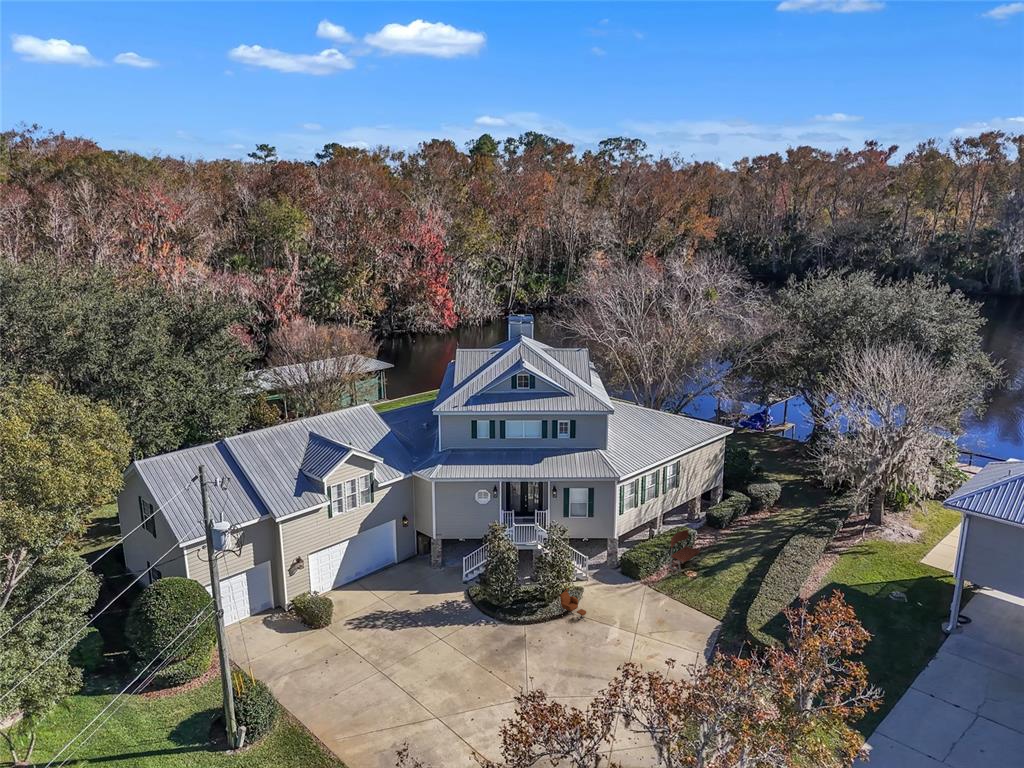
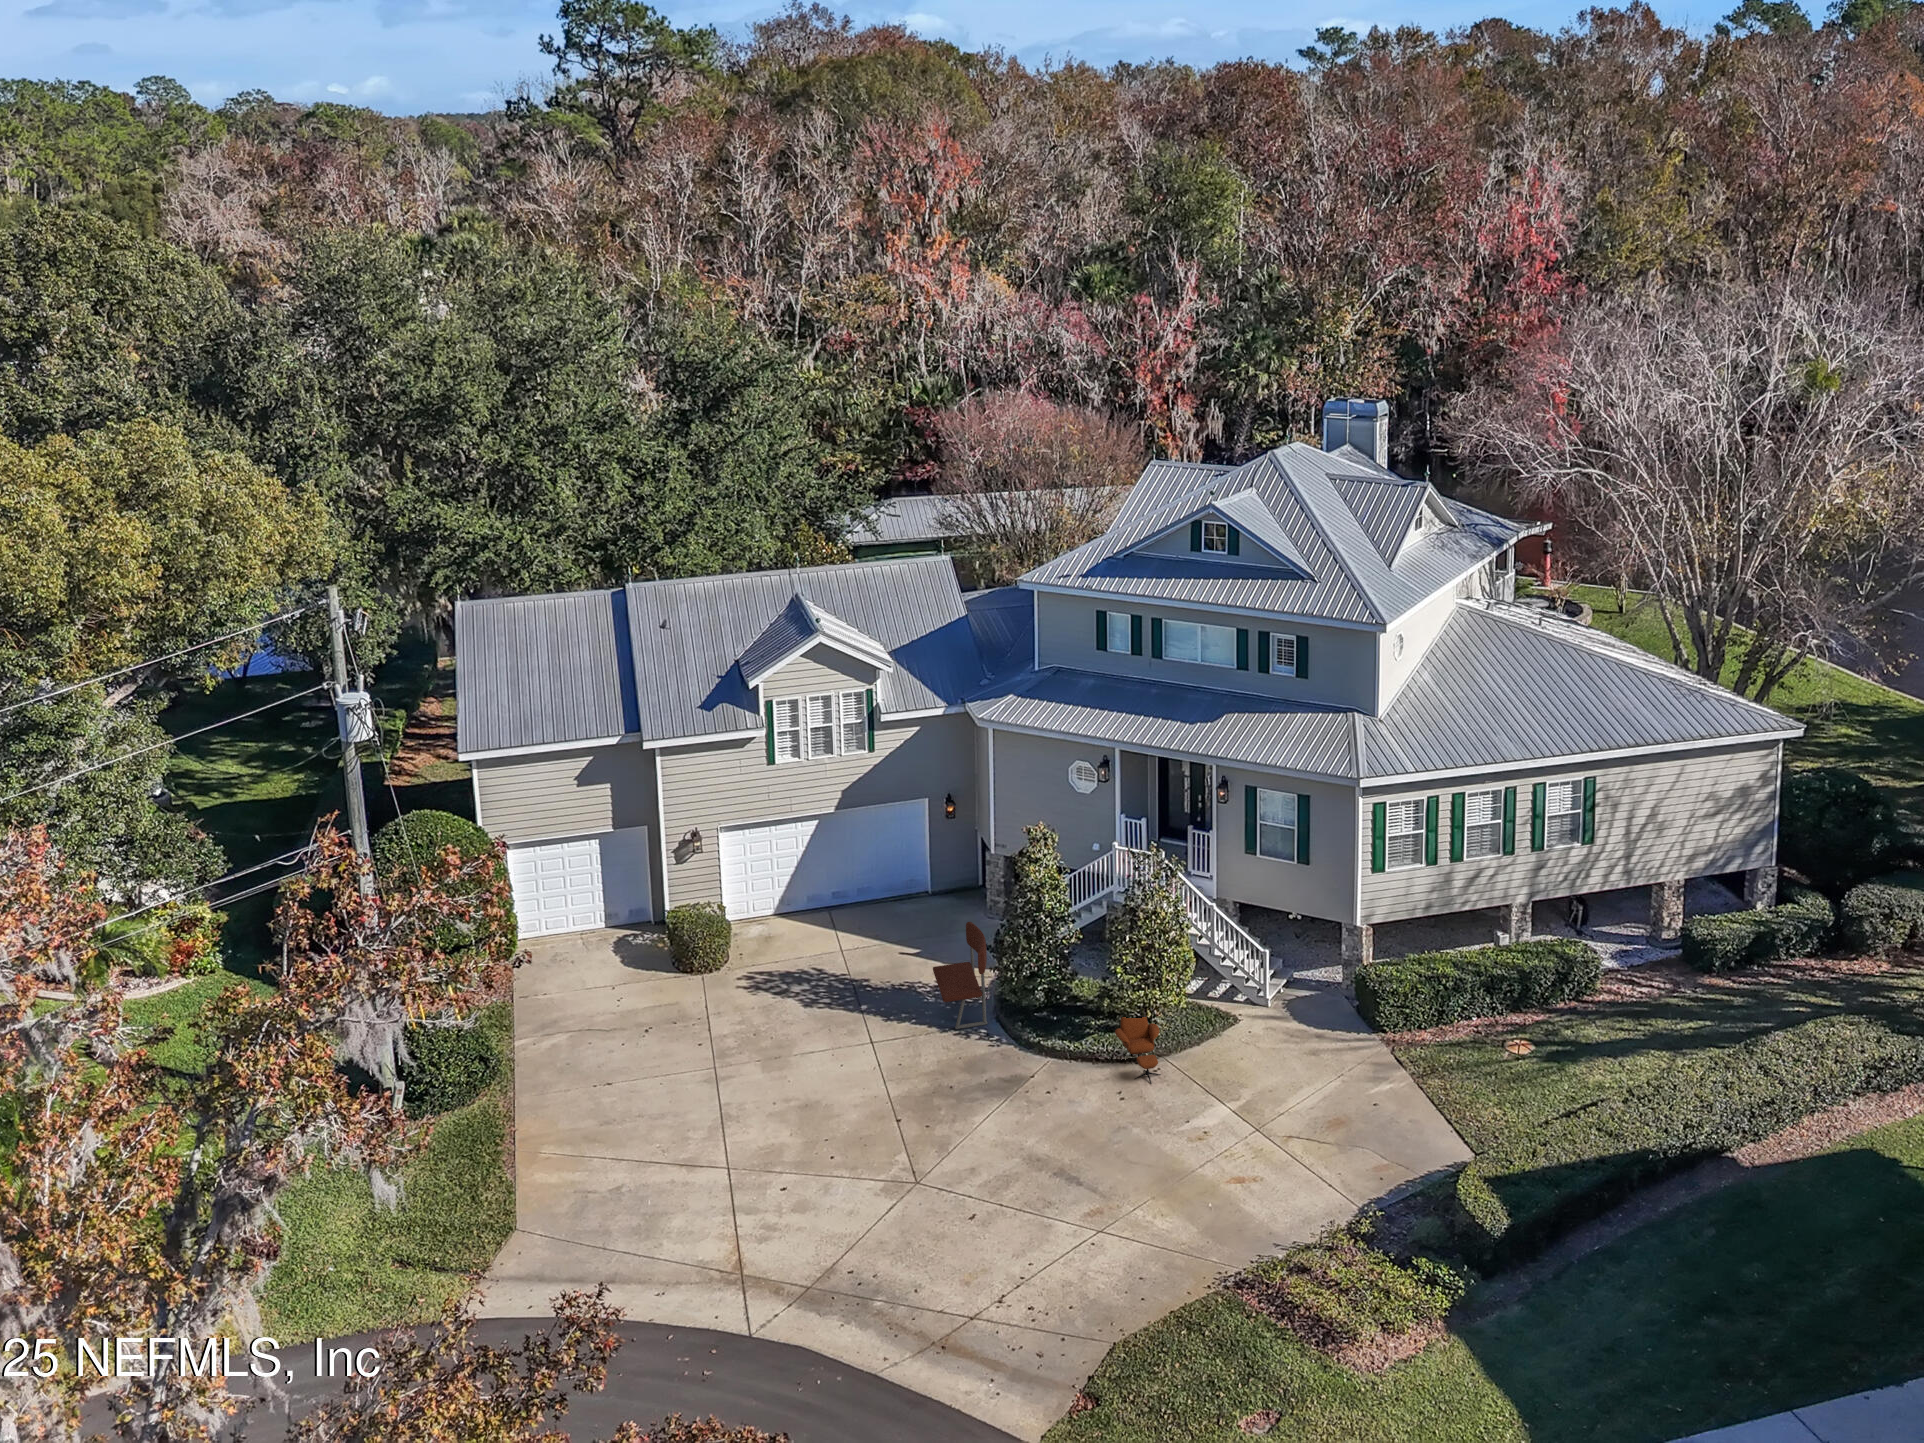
bench: present [670,530,700,572] -> present [933,922,987,1029]

